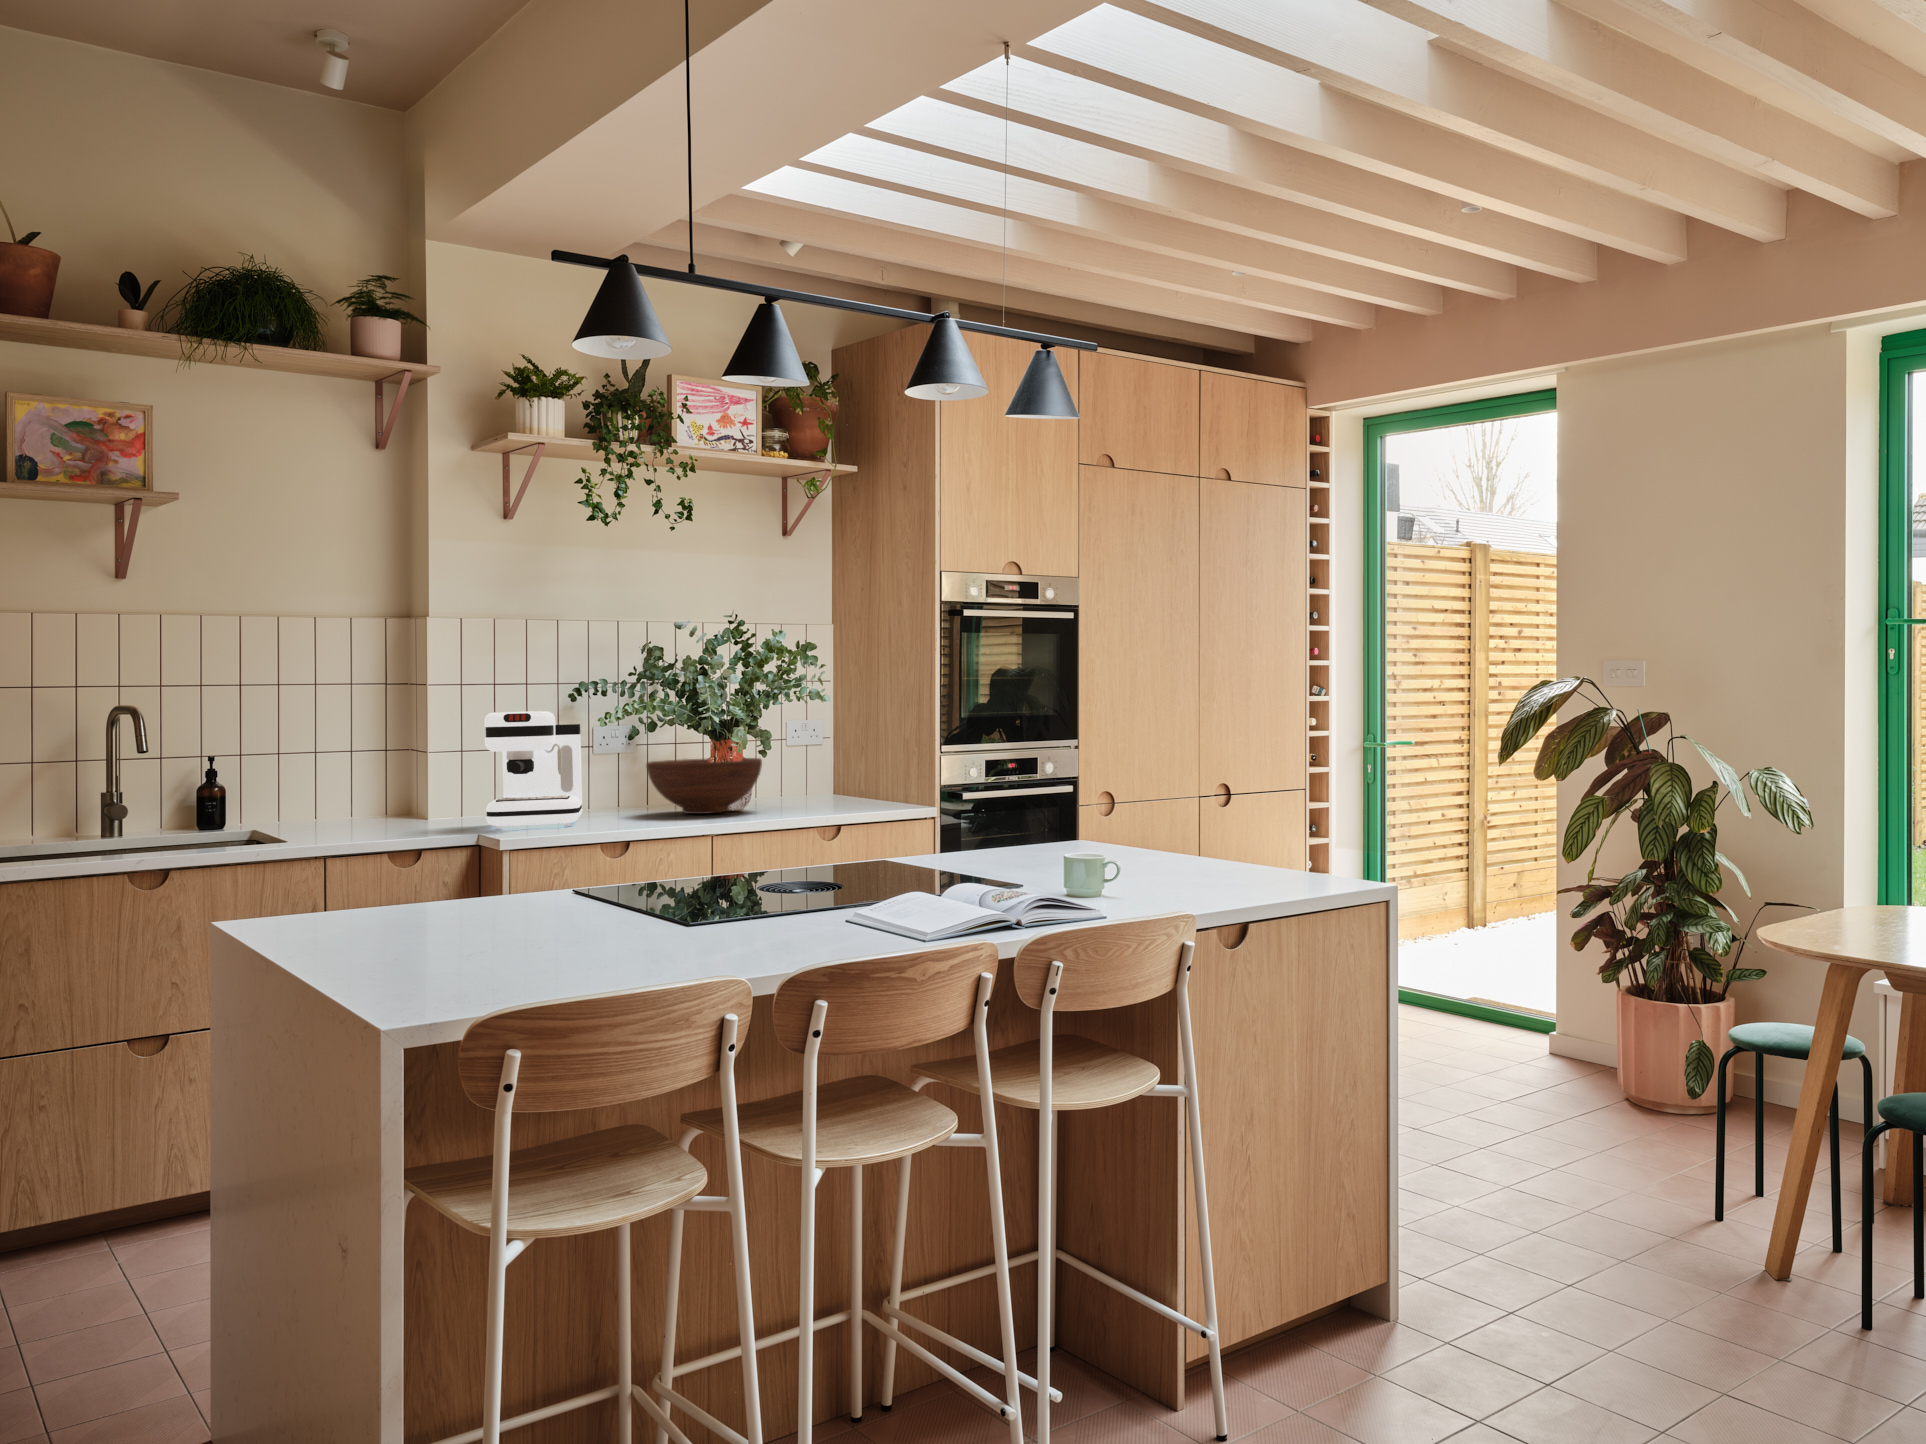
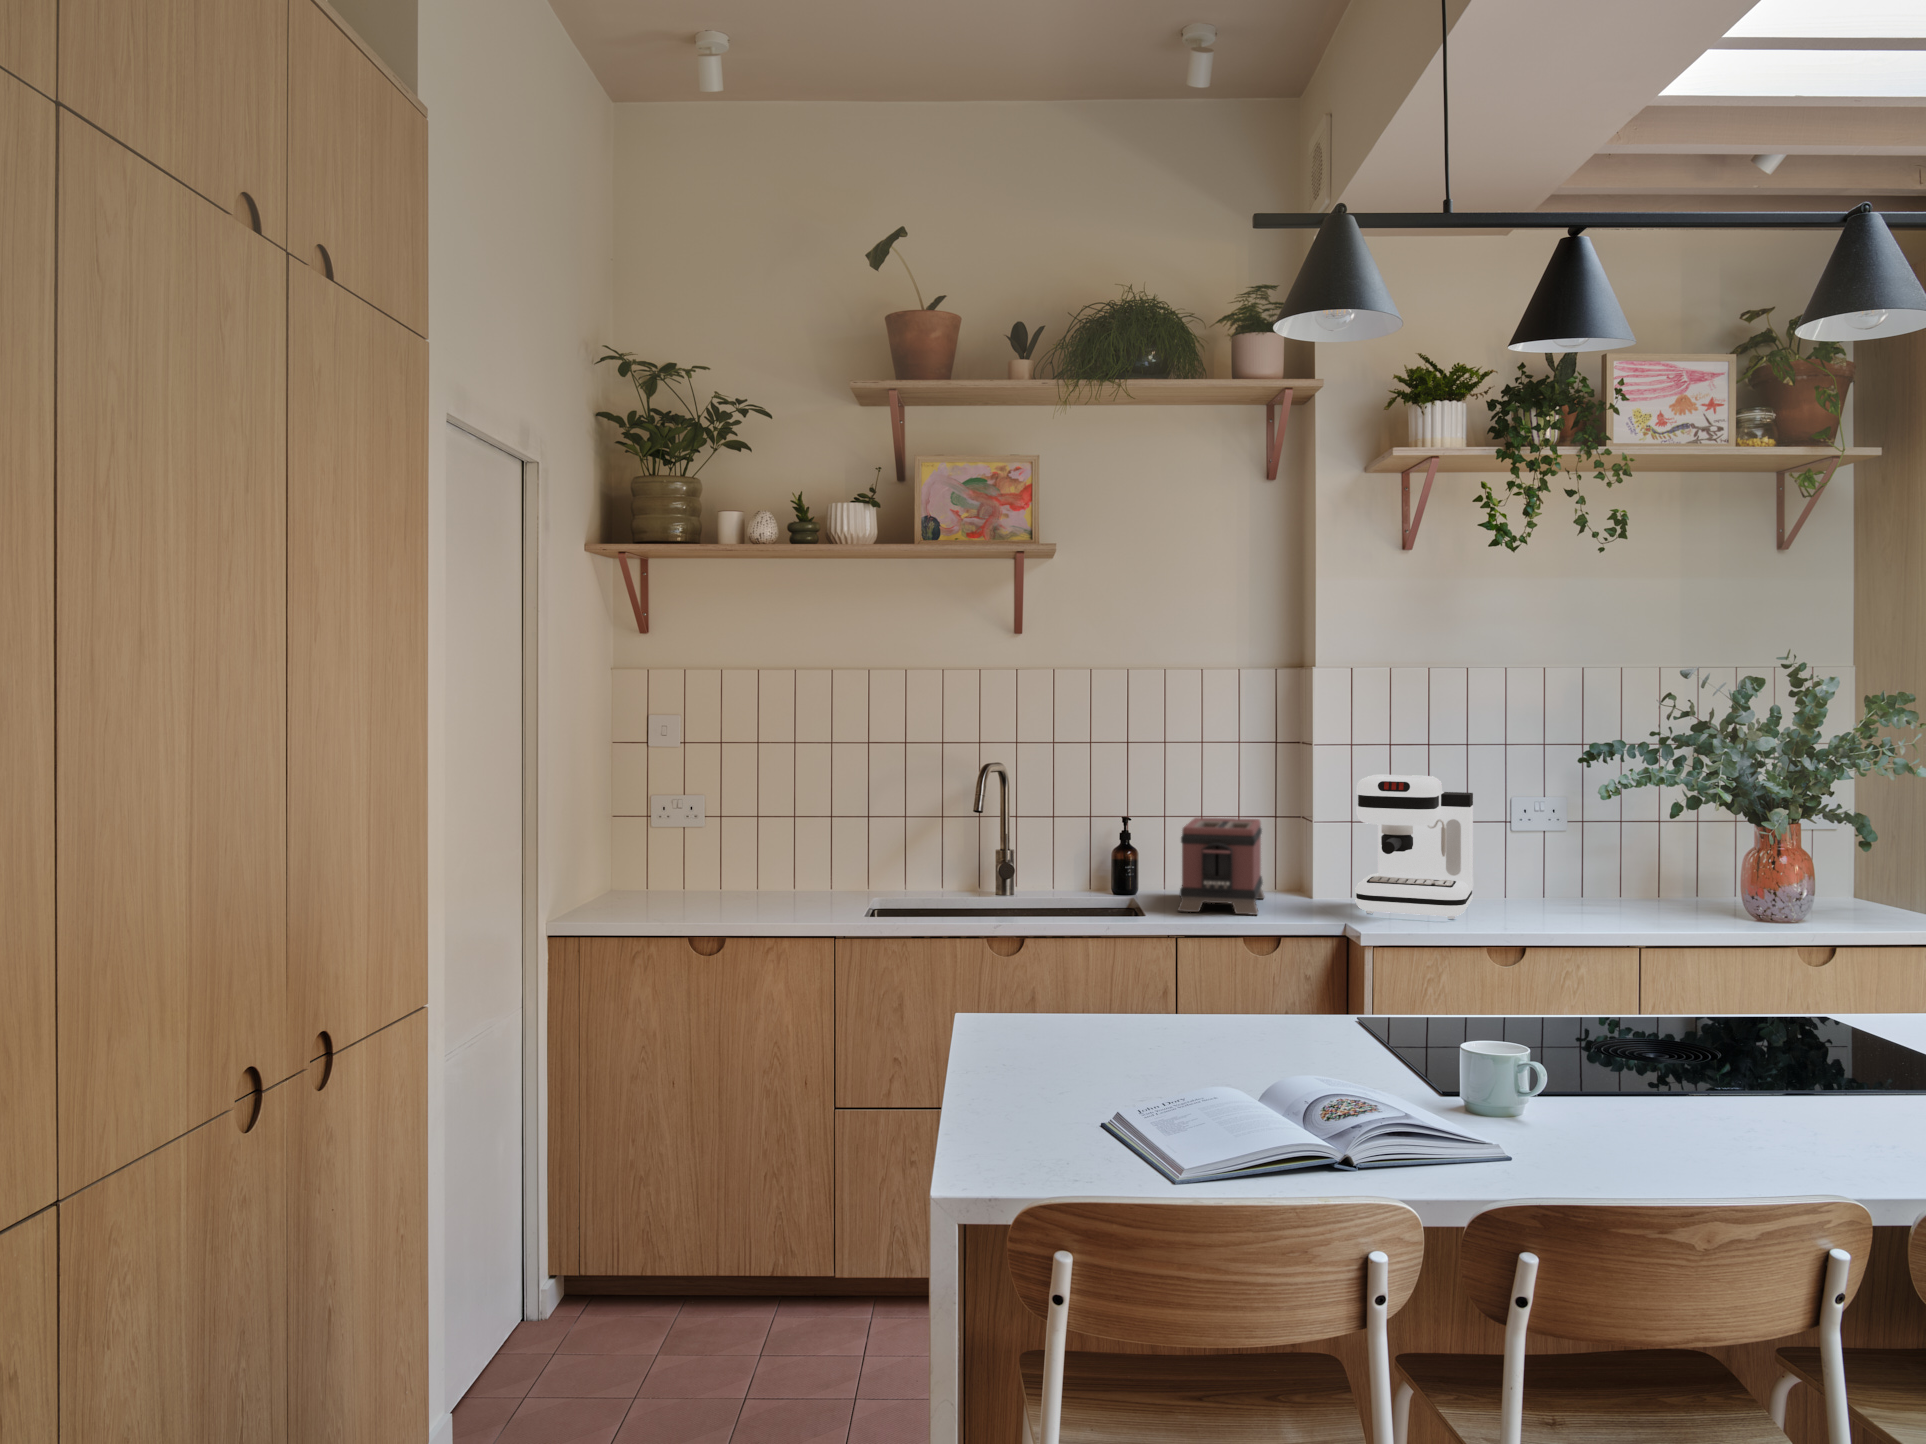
toaster: none [320,758,399,841] -> present [1178,817,1264,915]
fruit bowl: present [646,758,762,814] -> none [1557,840,1719,917]

